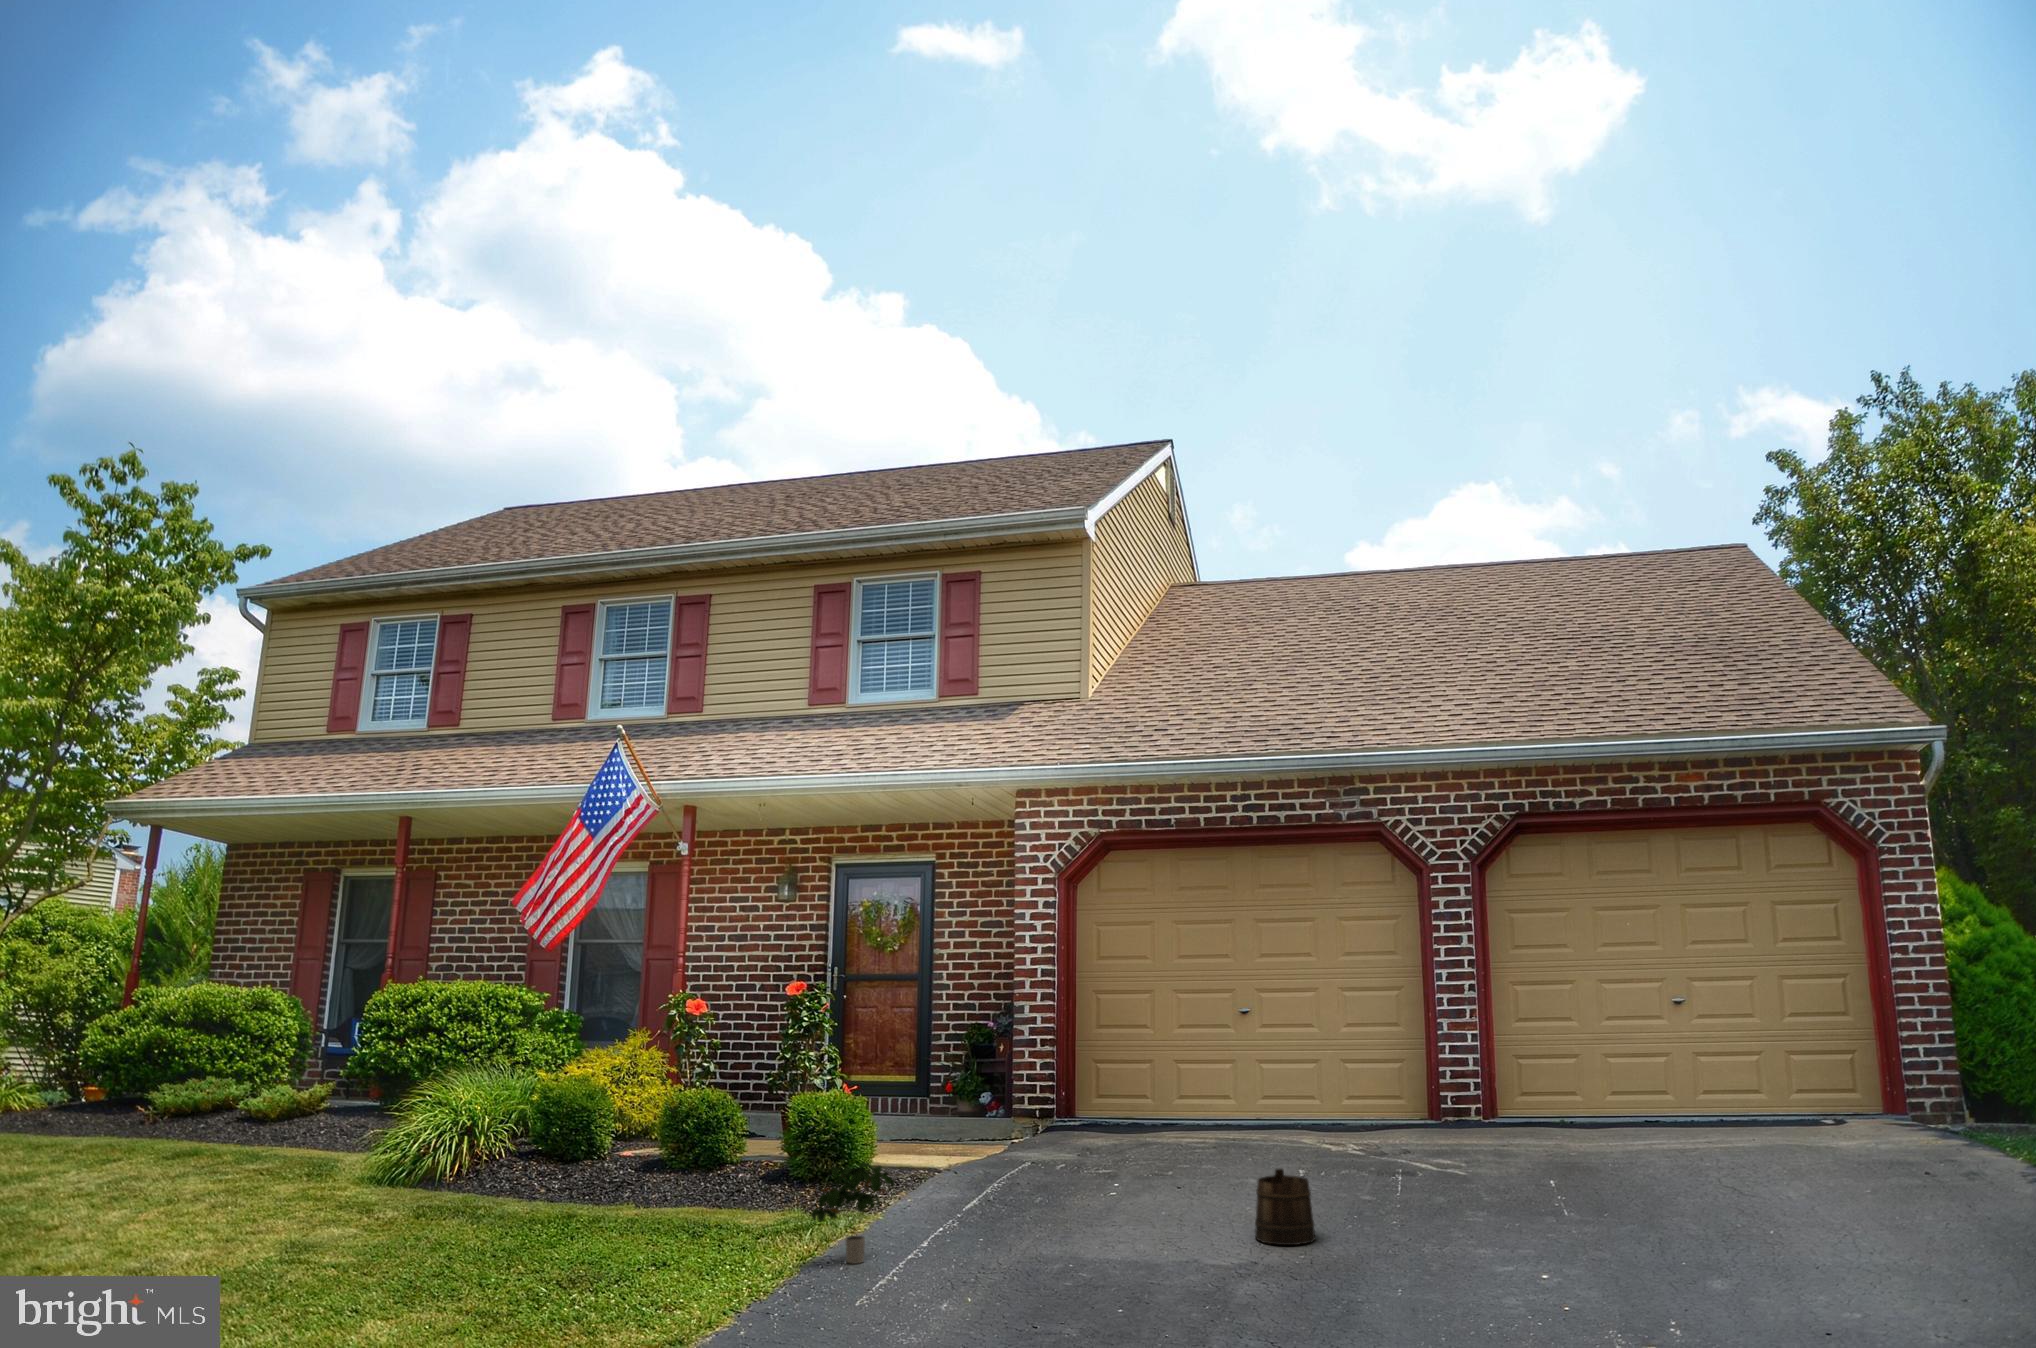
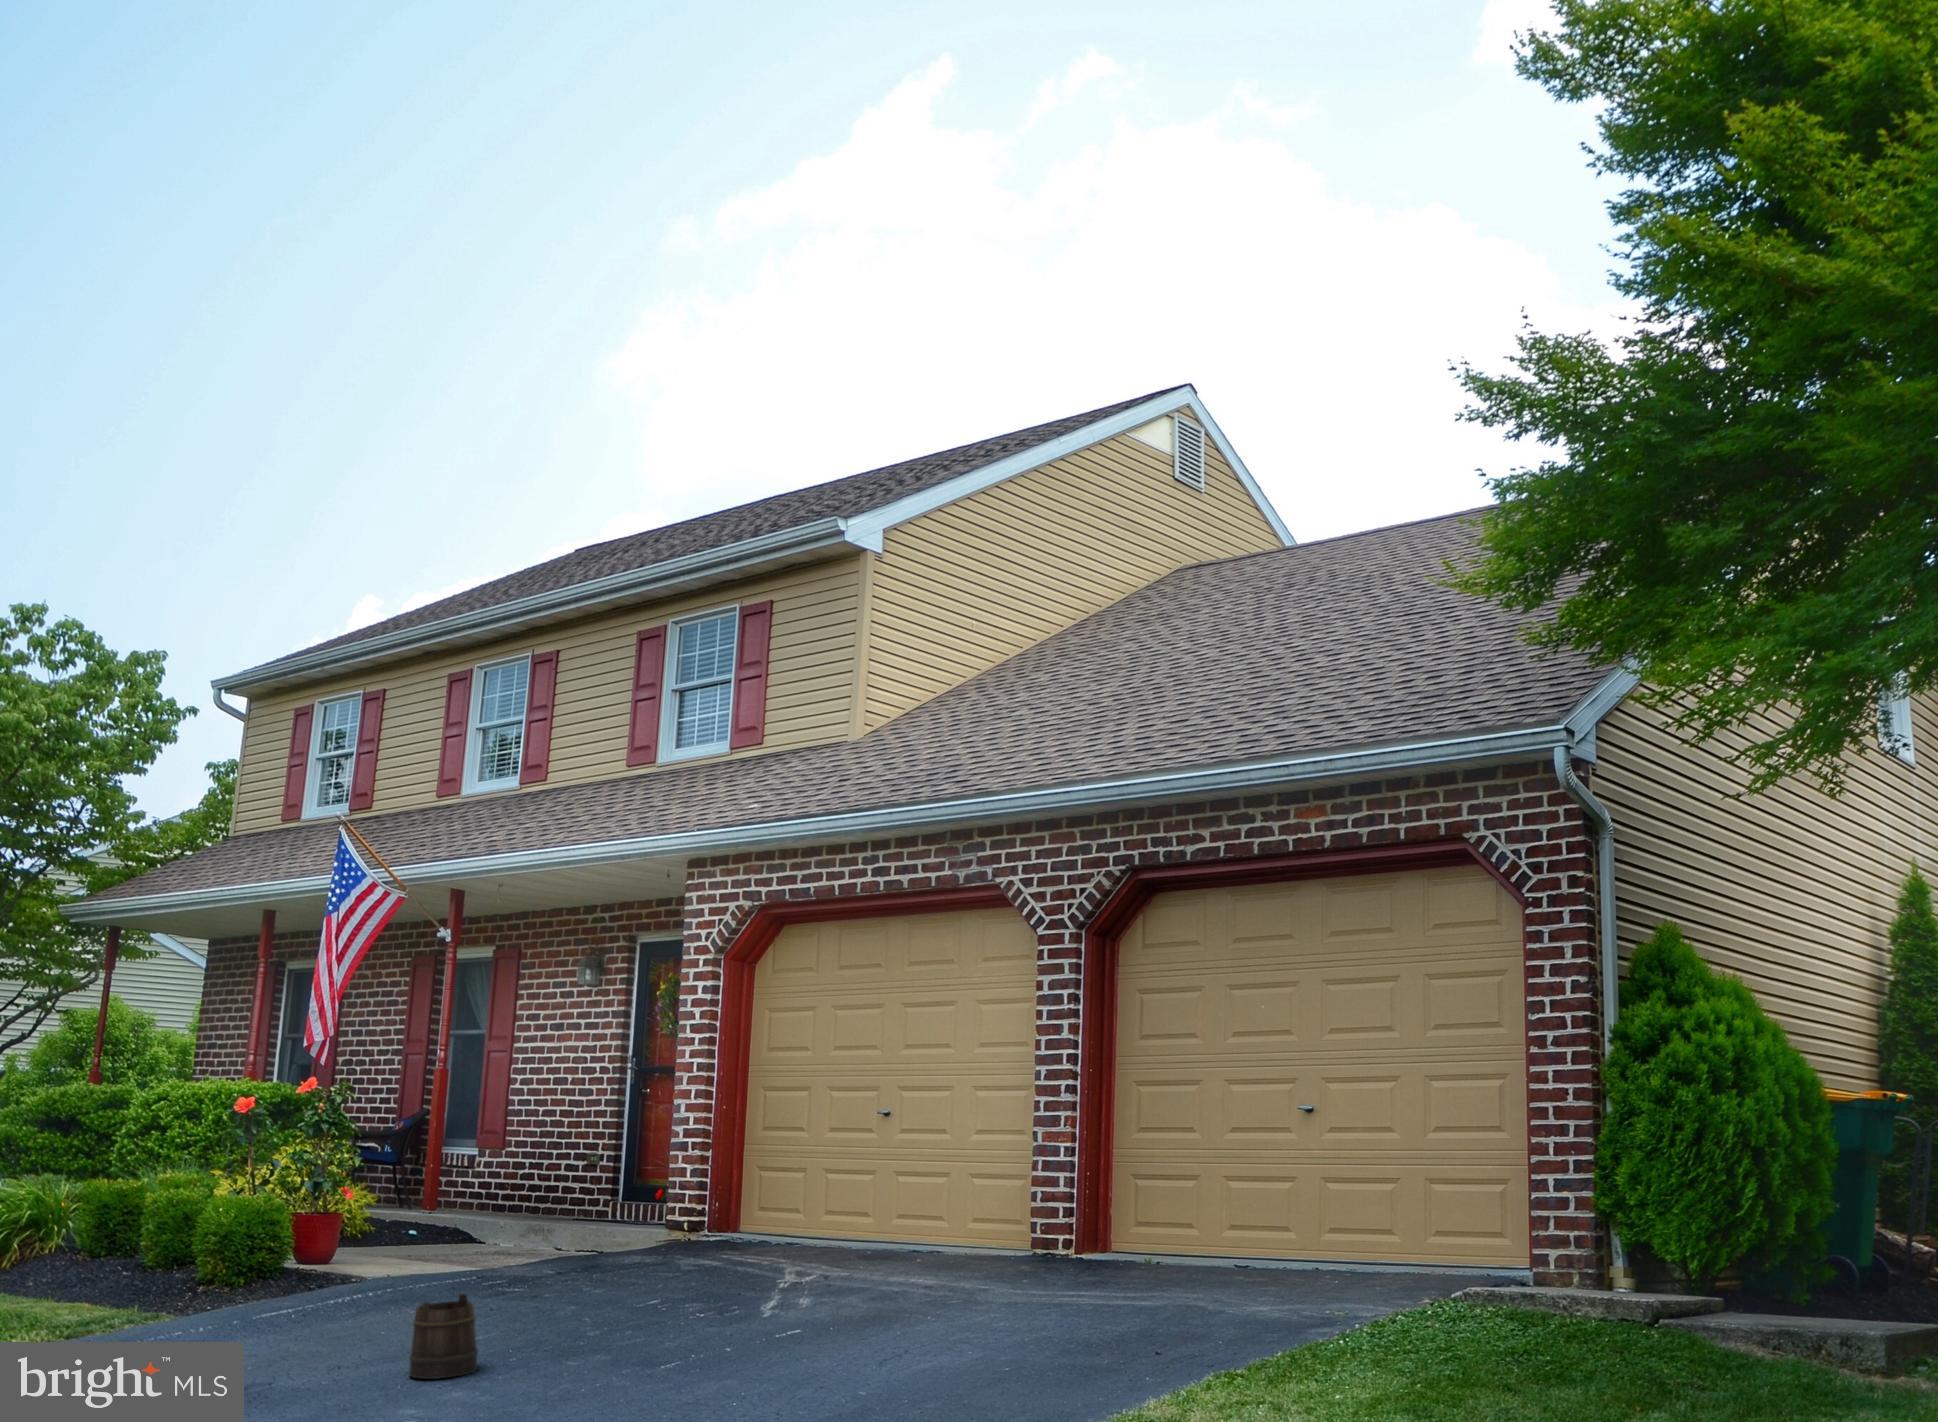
potted plant: present [811,1162,895,1264] -> none [25,1265,120,1366]

